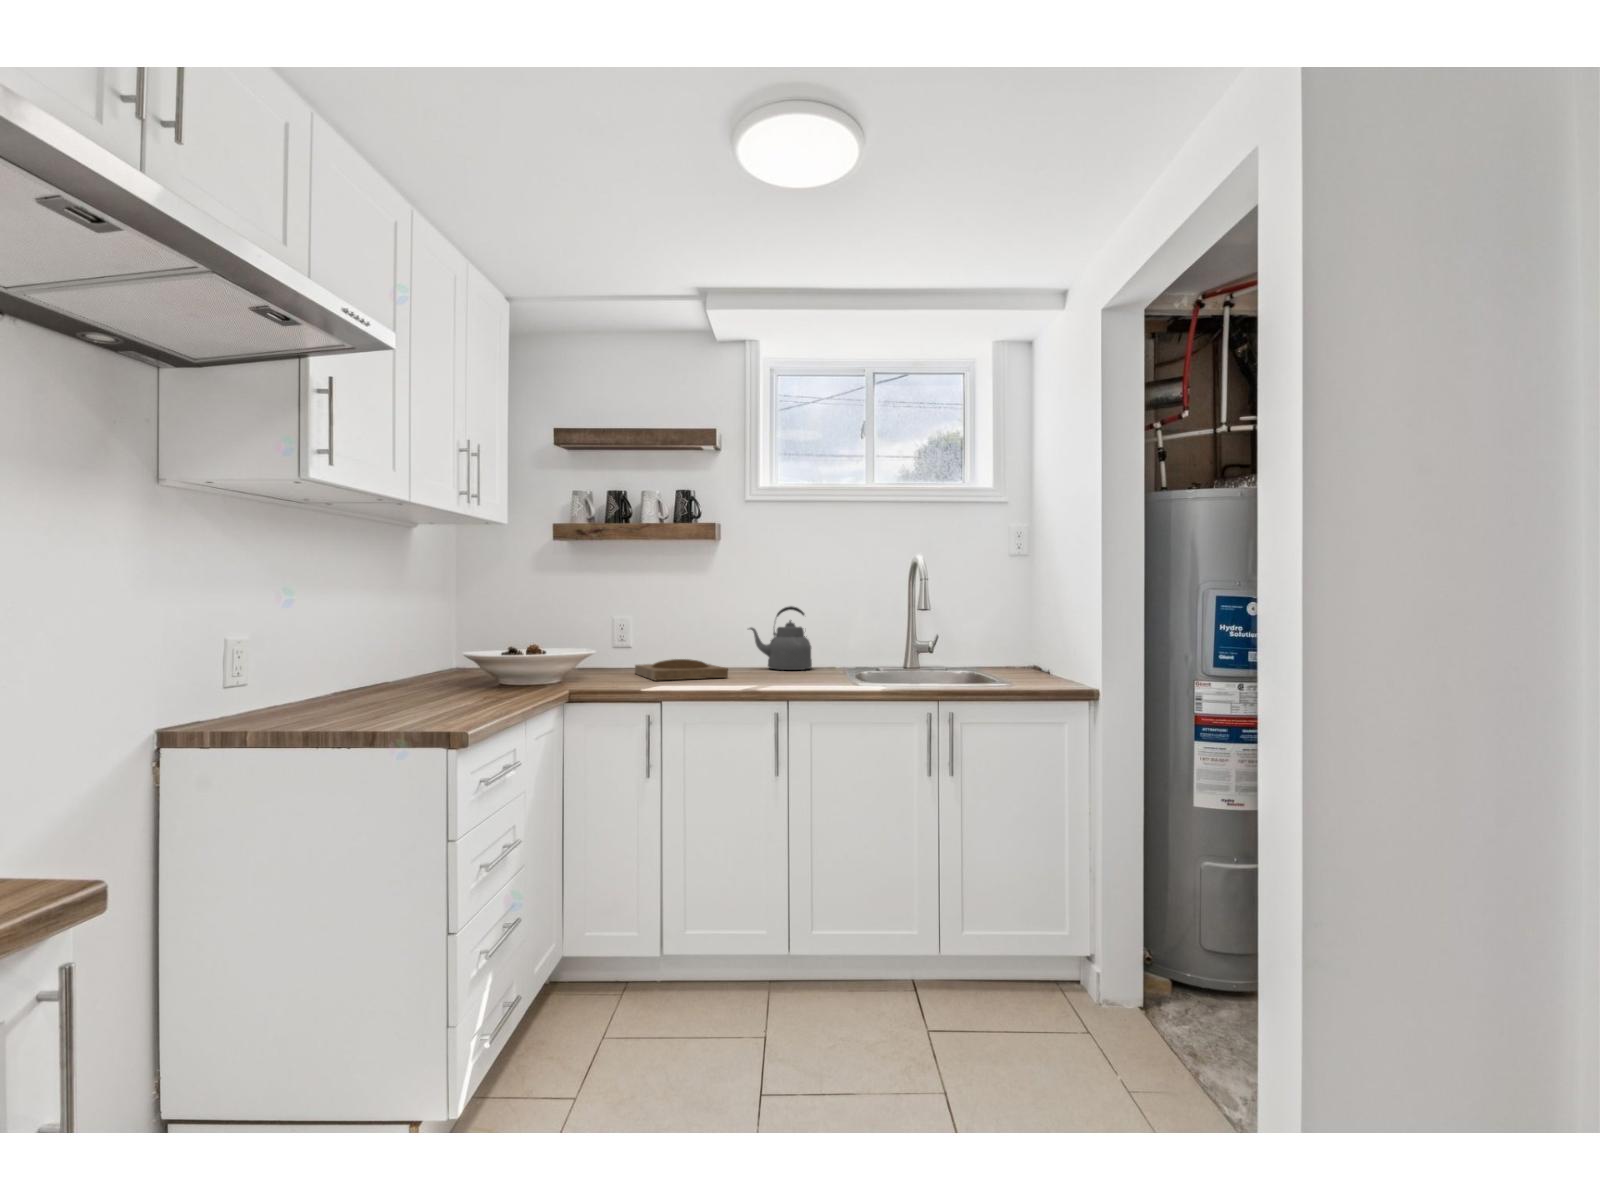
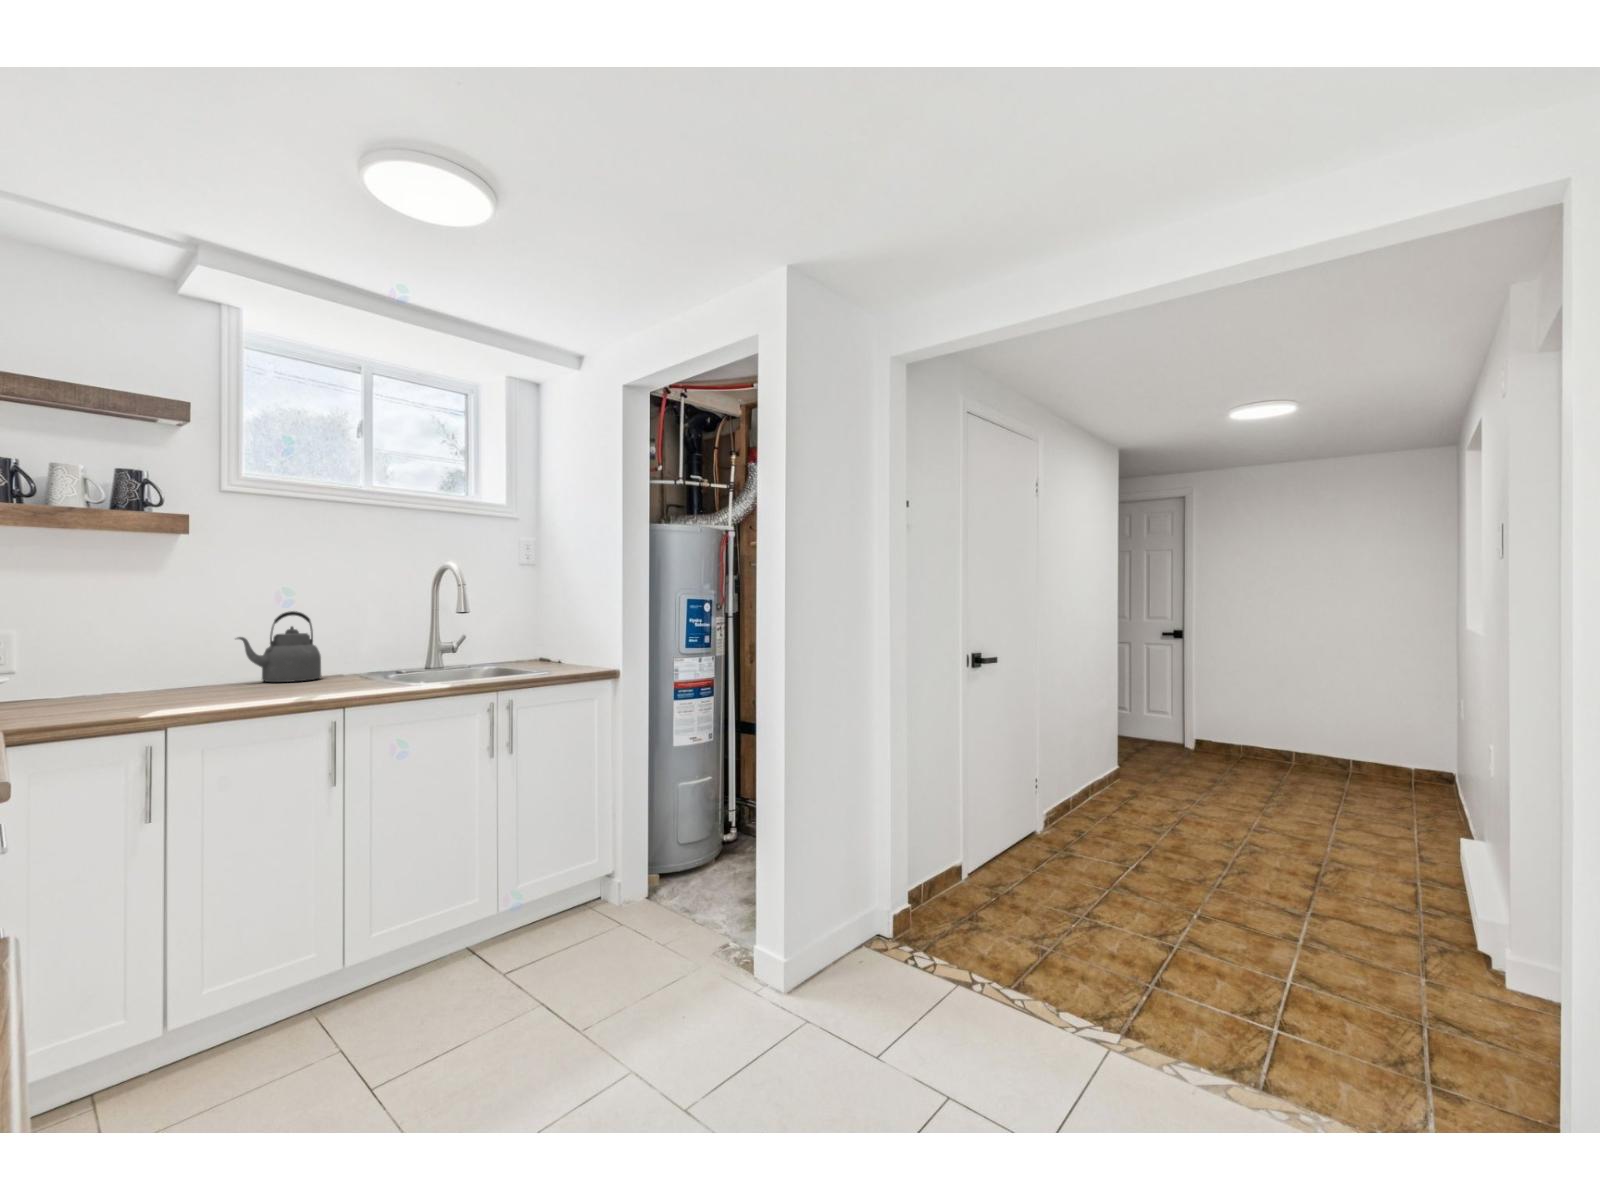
tray: present [635,659,728,680] -> none [78,680,244,708]

